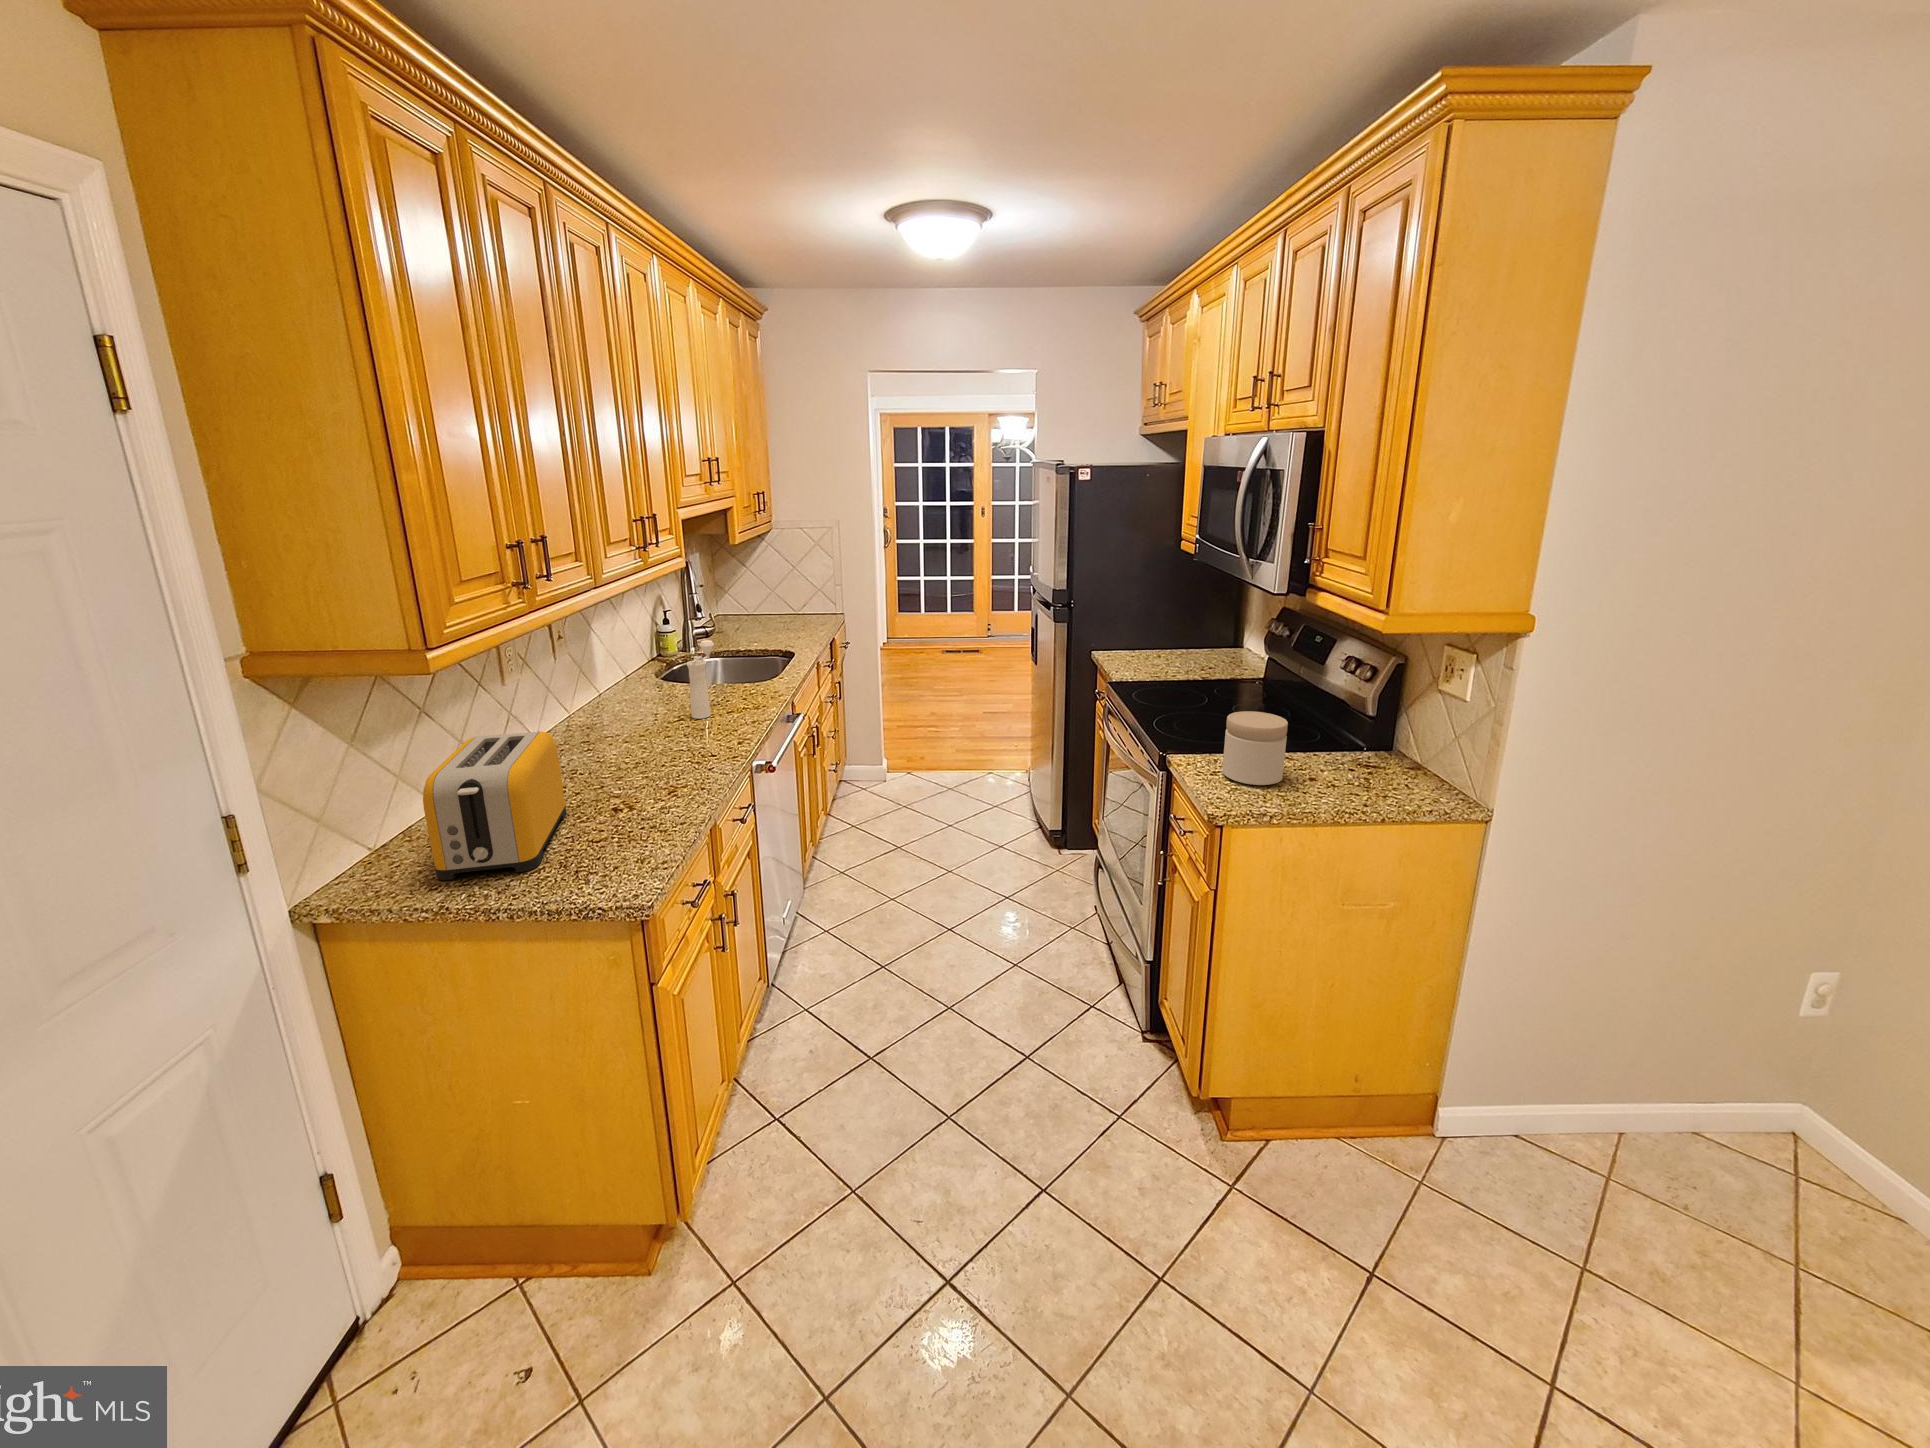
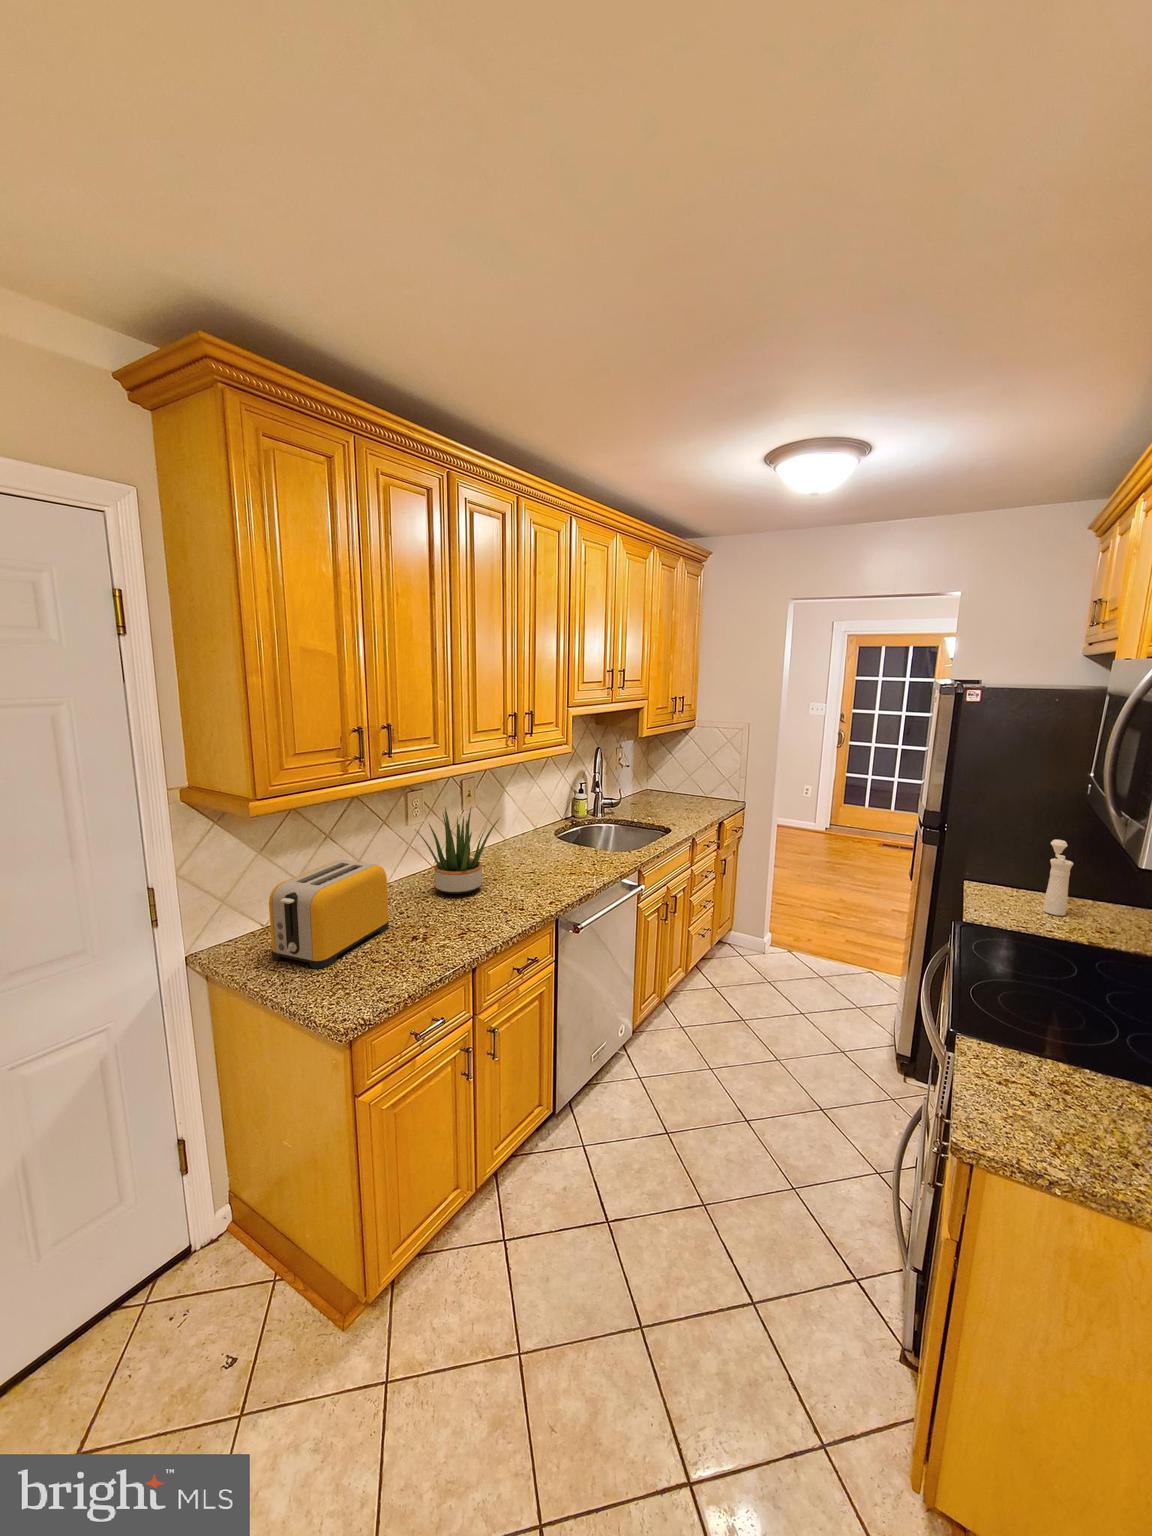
pepper mill: present [686,640,714,719] -> present [1043,840,1073,916]
potted plant: none [539,646,646,762] -> present [417,807,499,894]
jar: present [1222,711,1288,785] -> none [1017,1012,1128,1133]

